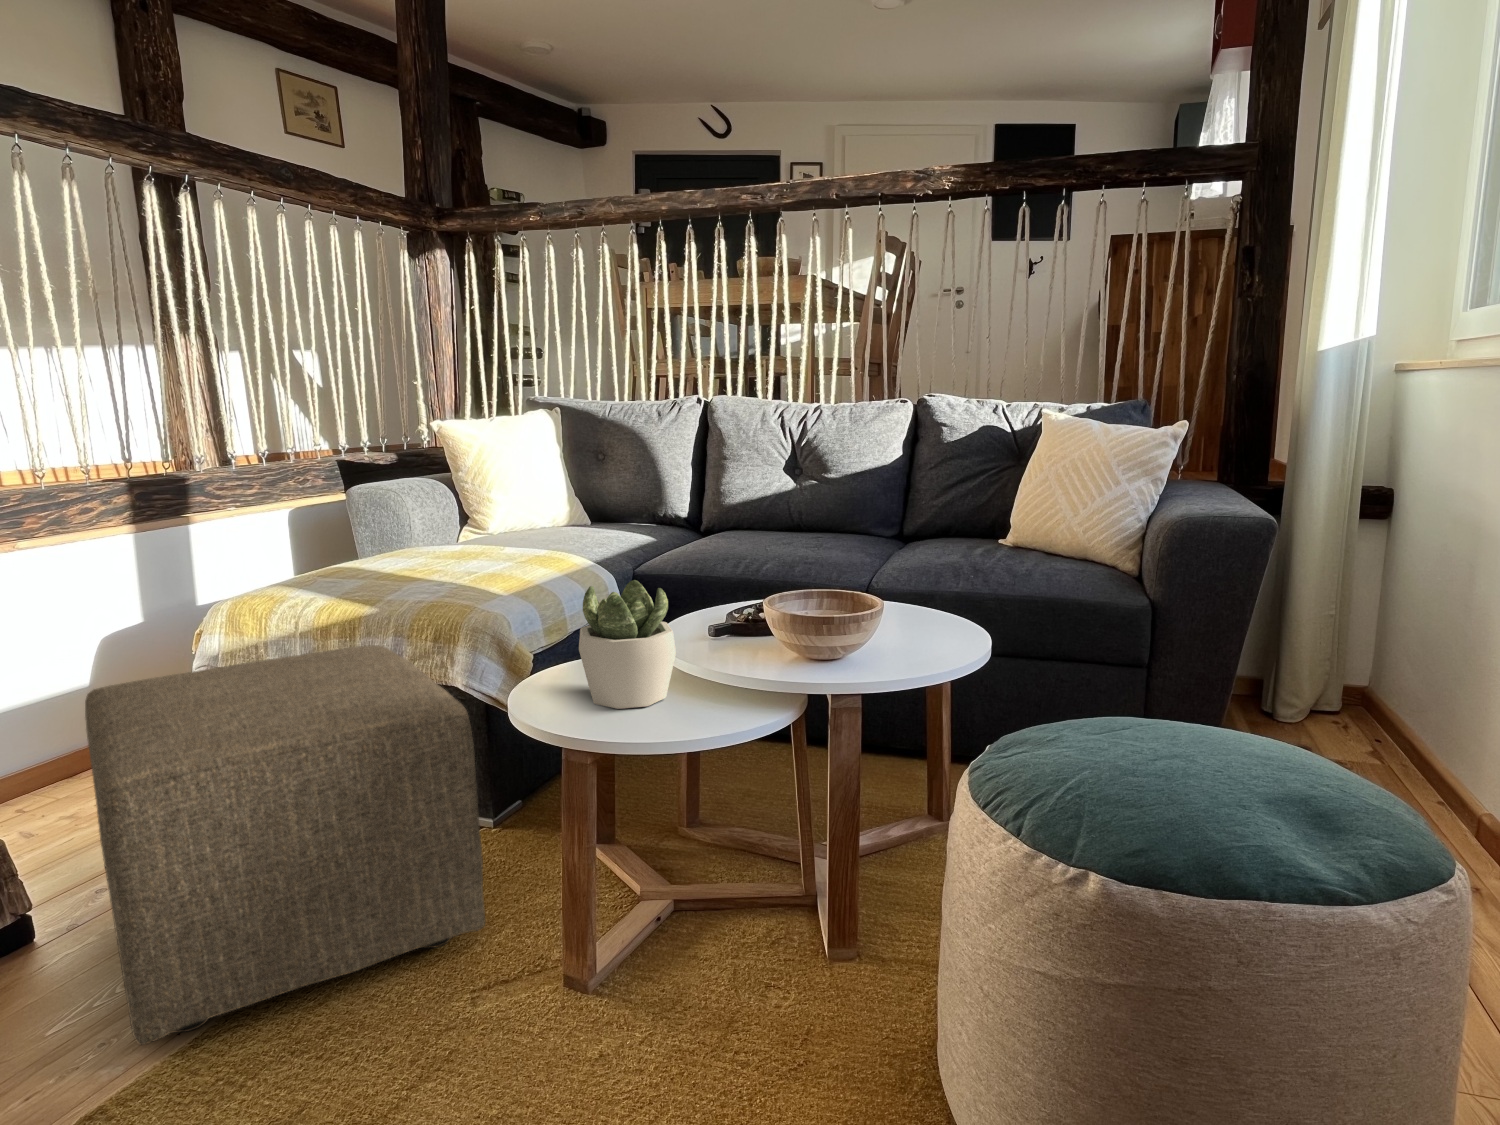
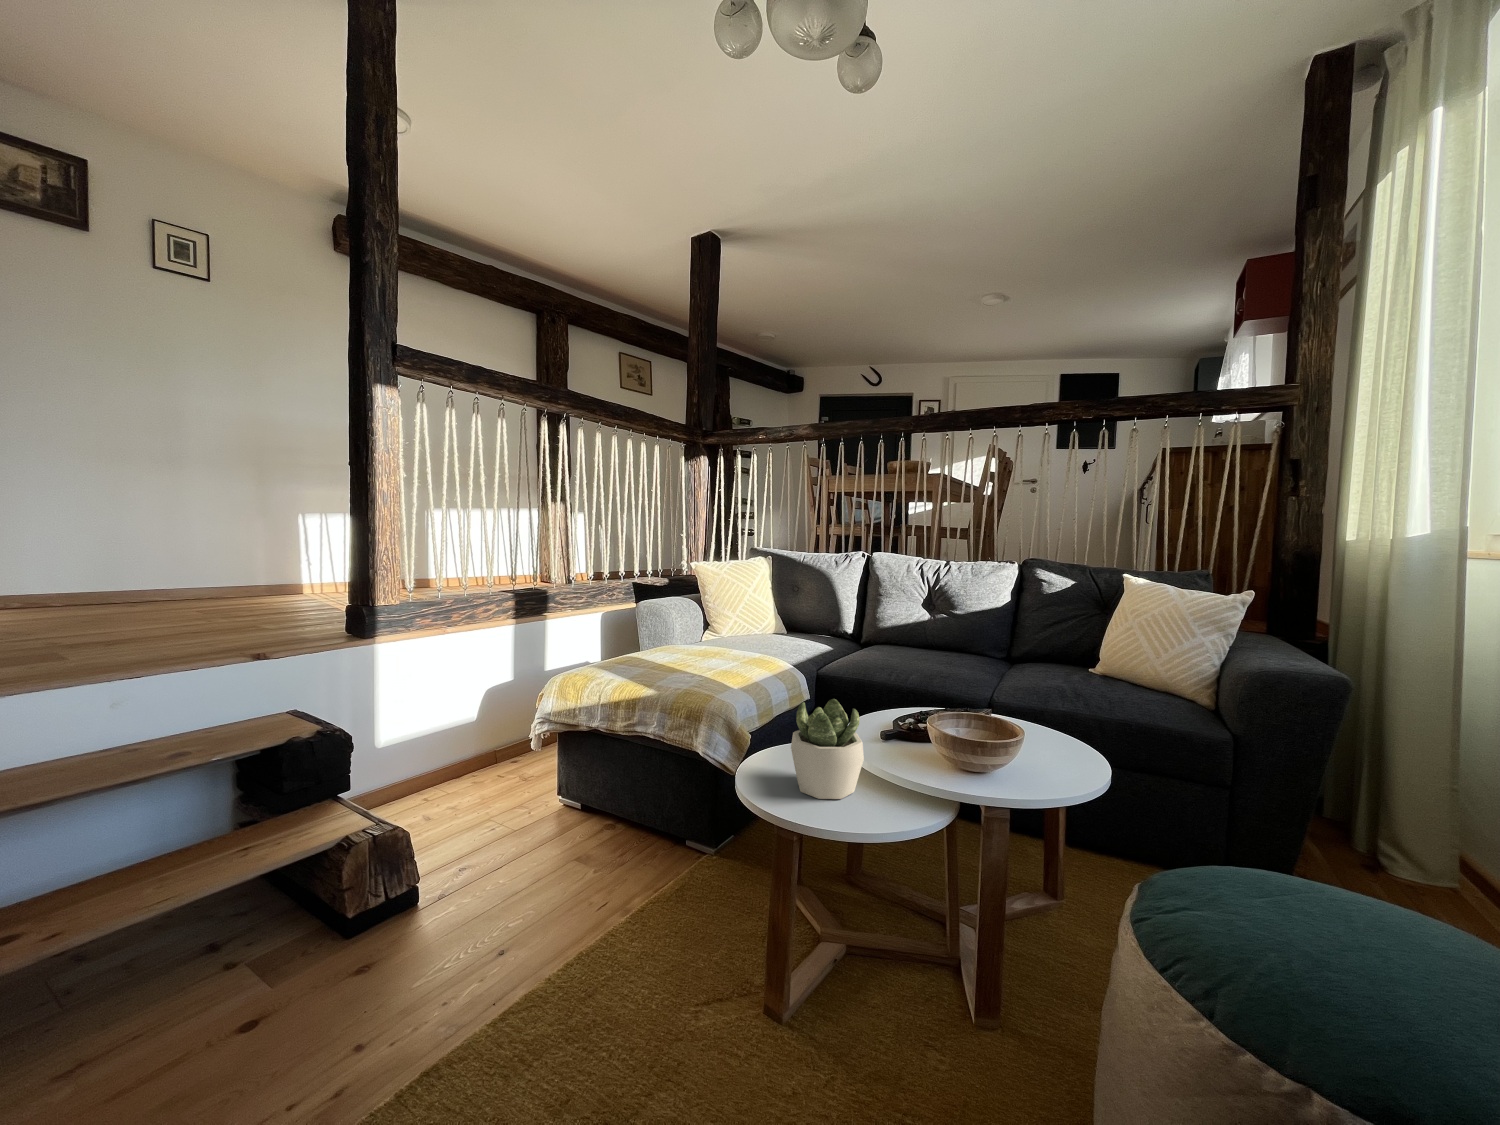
ottoman: present [85,645,485,1045] -> none [460,719,711,1015]

